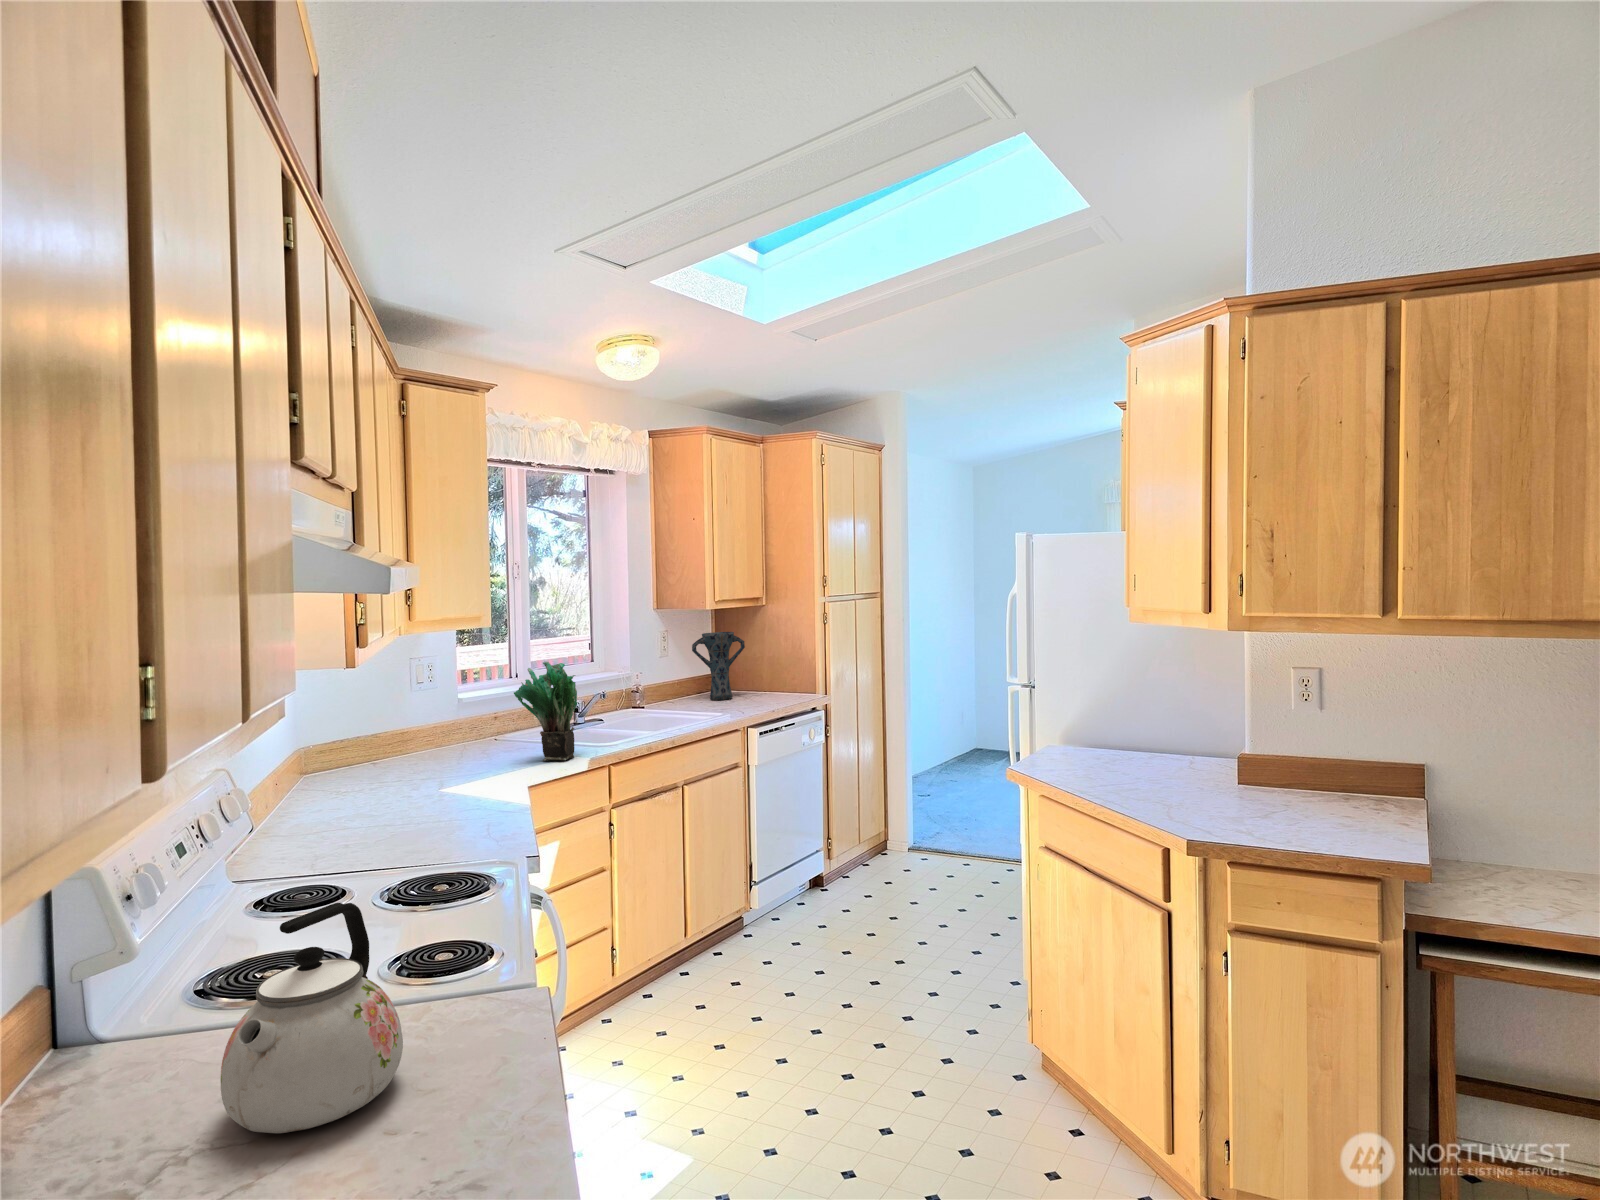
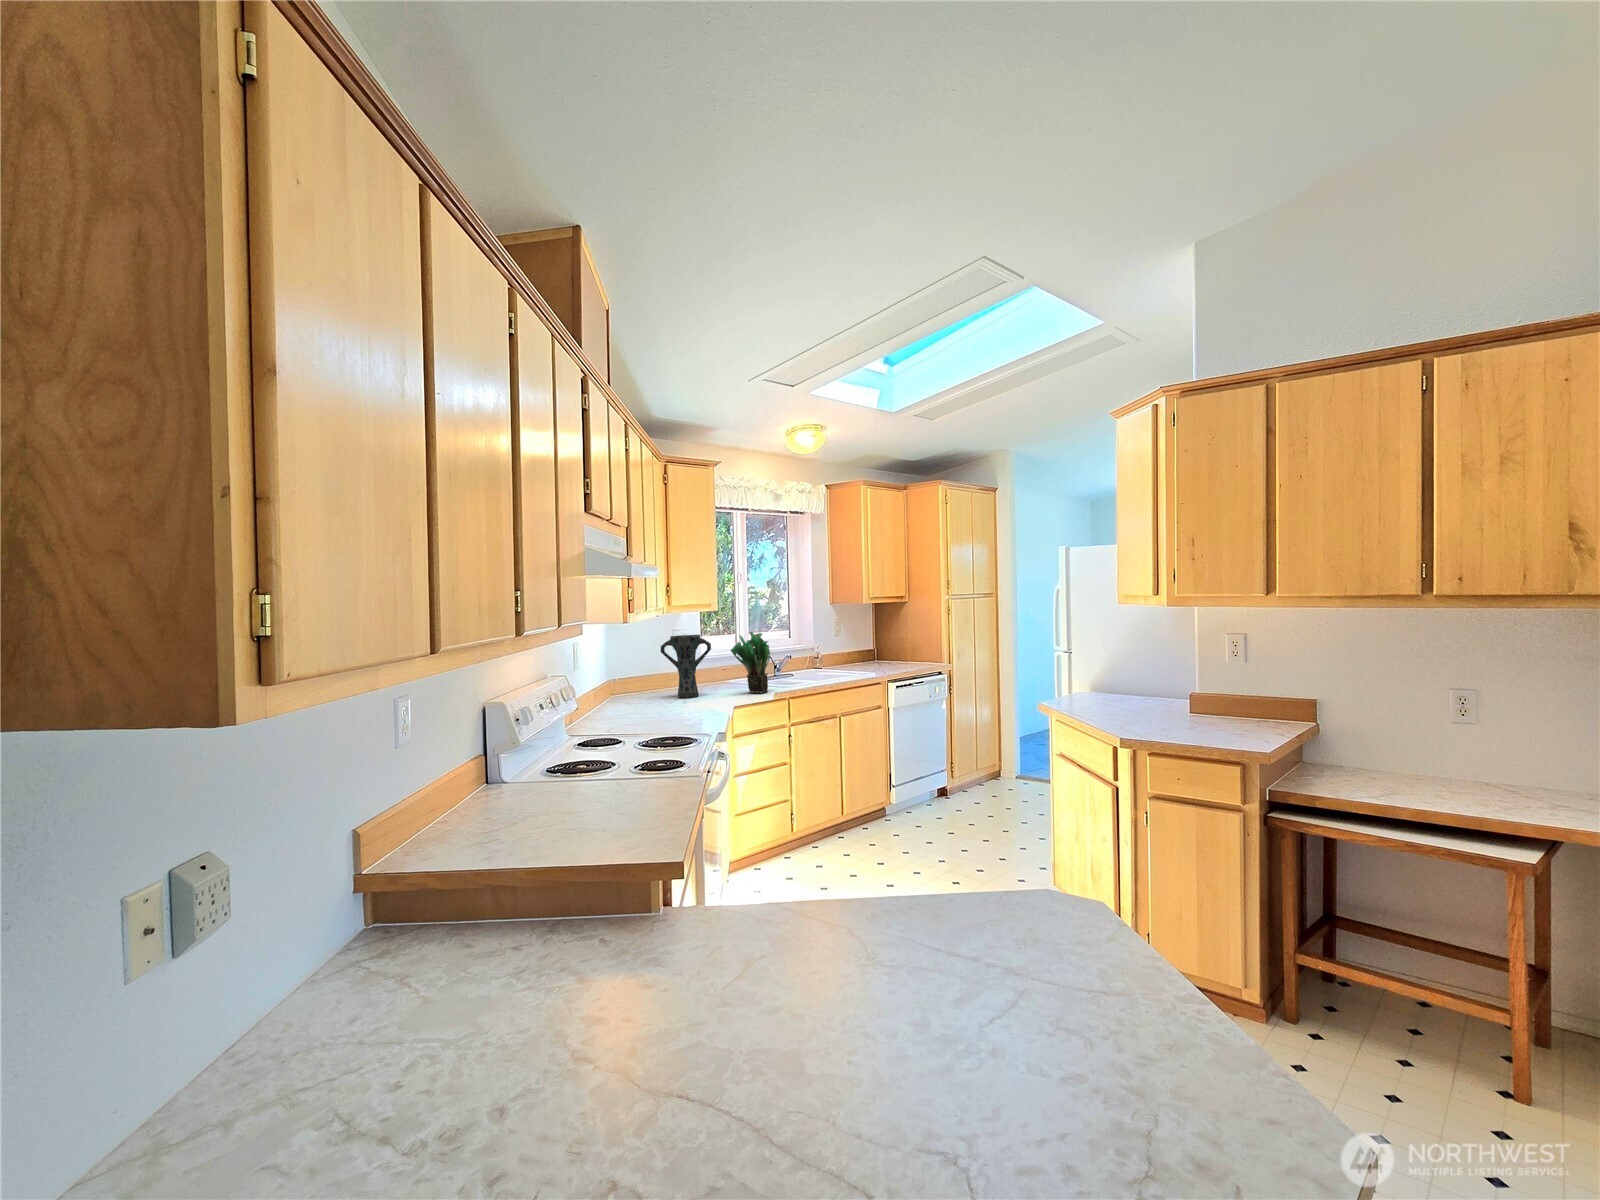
vase: present [692,632,745,700] -> present [661,635,711,698]
kettle: present [221,903,403,1133] -> none [549,719,626,813]

